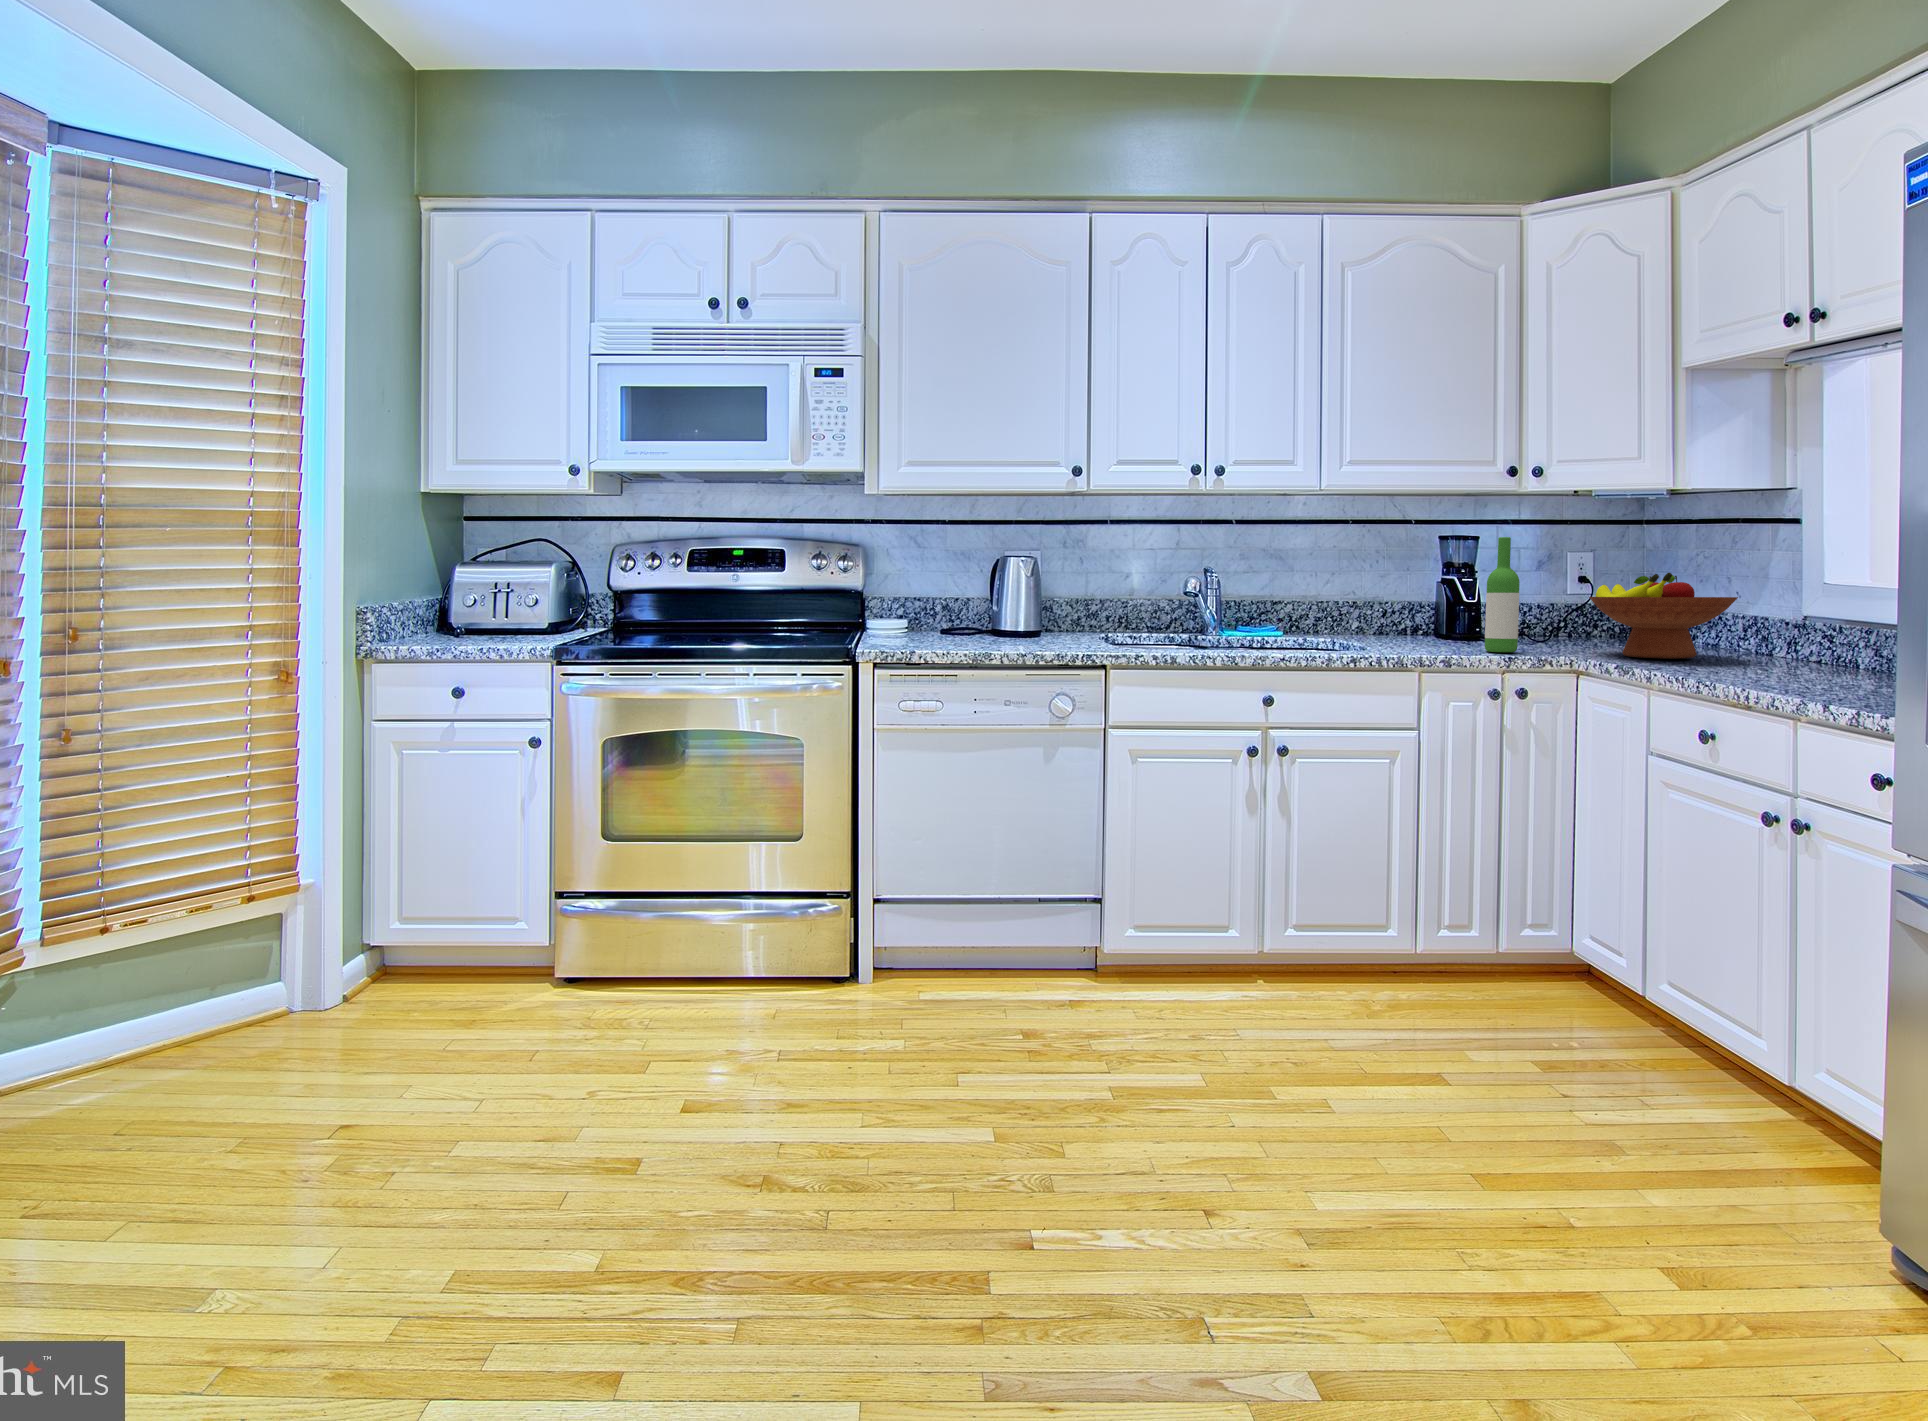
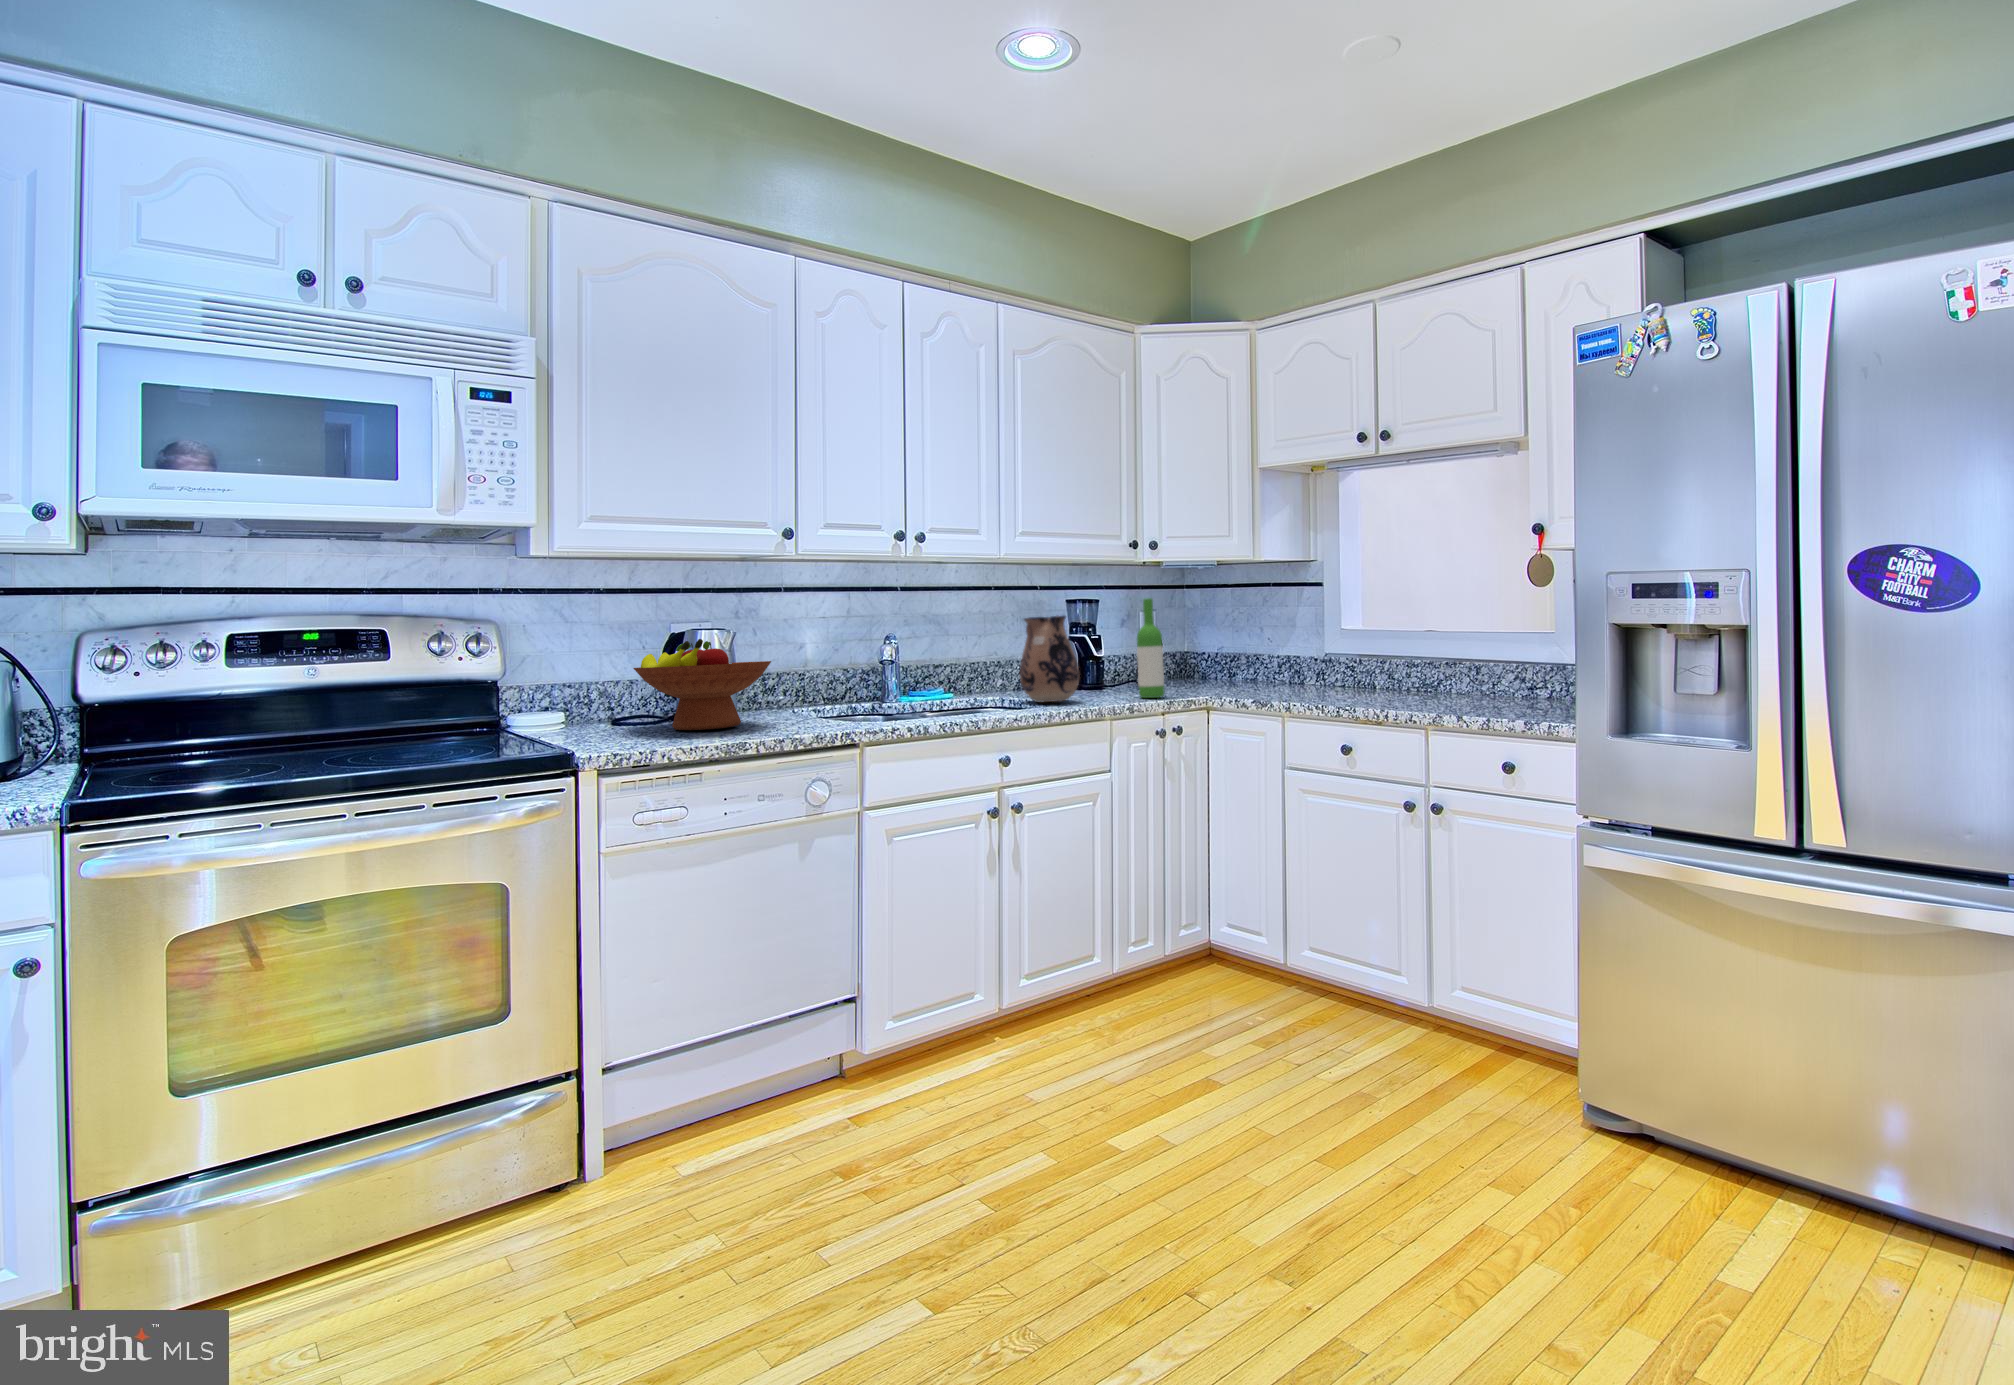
ceramic pitcher: none [1331,554,1401,647] -> present [1020,616,1080,702]
fruit bowl: present [1589,573,1738,659] -> present [633,639,771,730]

